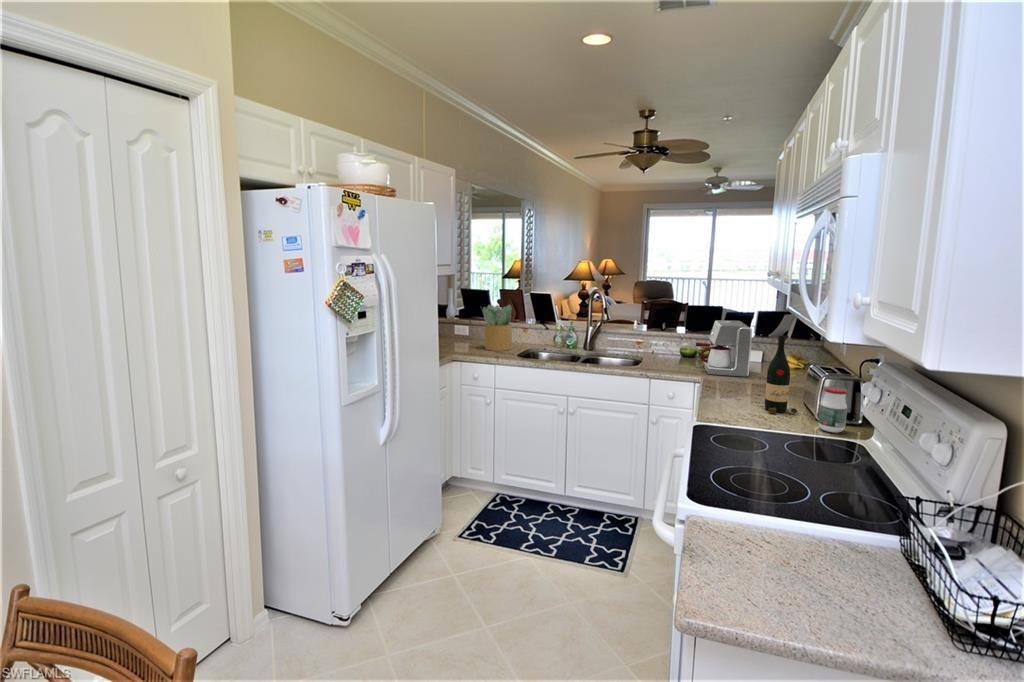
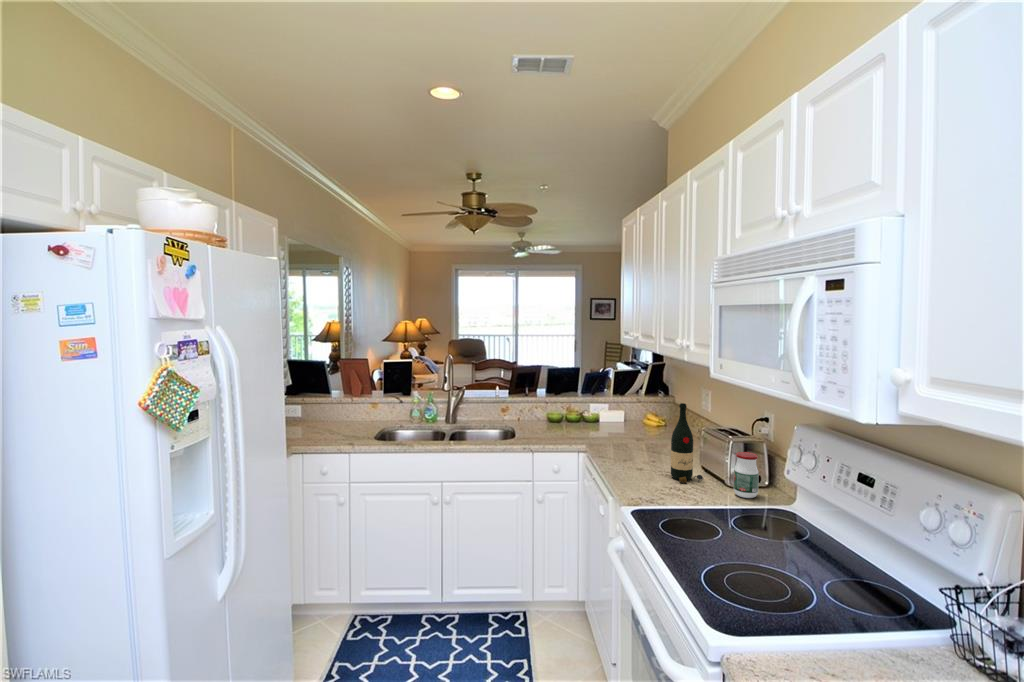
potted plant: present [483,305,512,351] -> none [320,377,361,435]
coffee maker: present [696,320,752,377] -> none [570,384,626,442]

